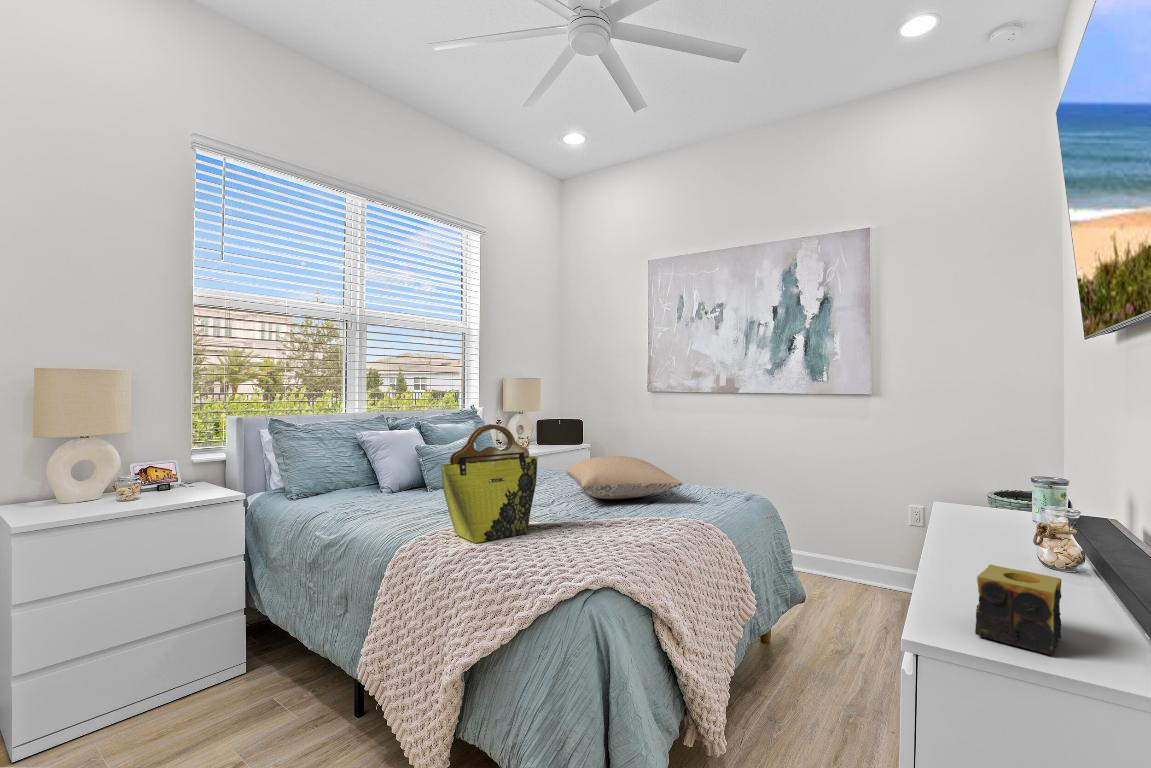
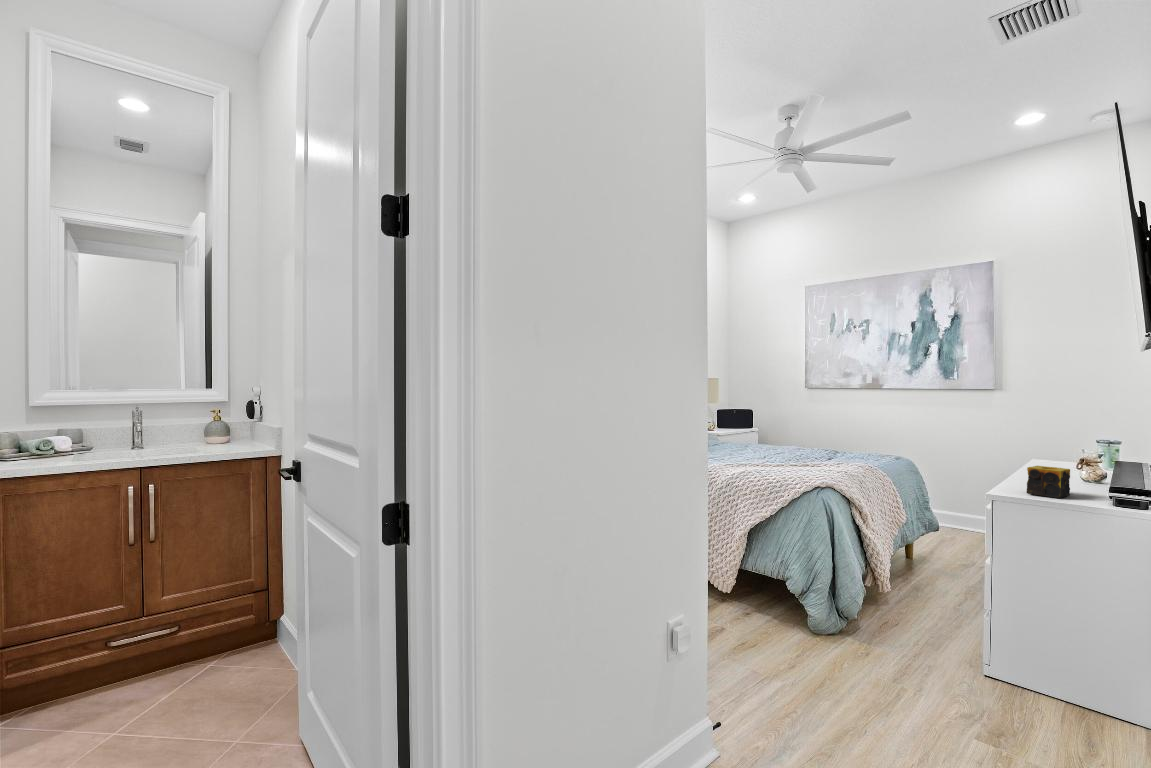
tote bag: present [441,424,538,543] -> none [718,406,767,471]
pillow: present [566,456,683,499] -> none [764,430,852,457]

